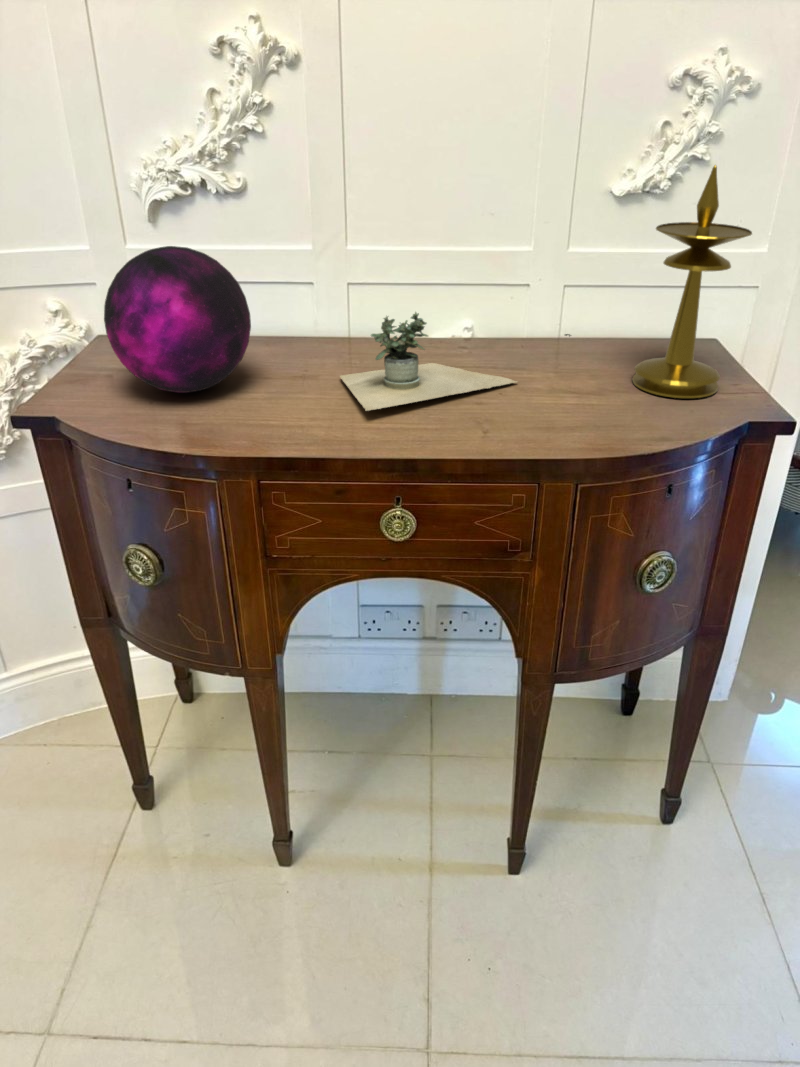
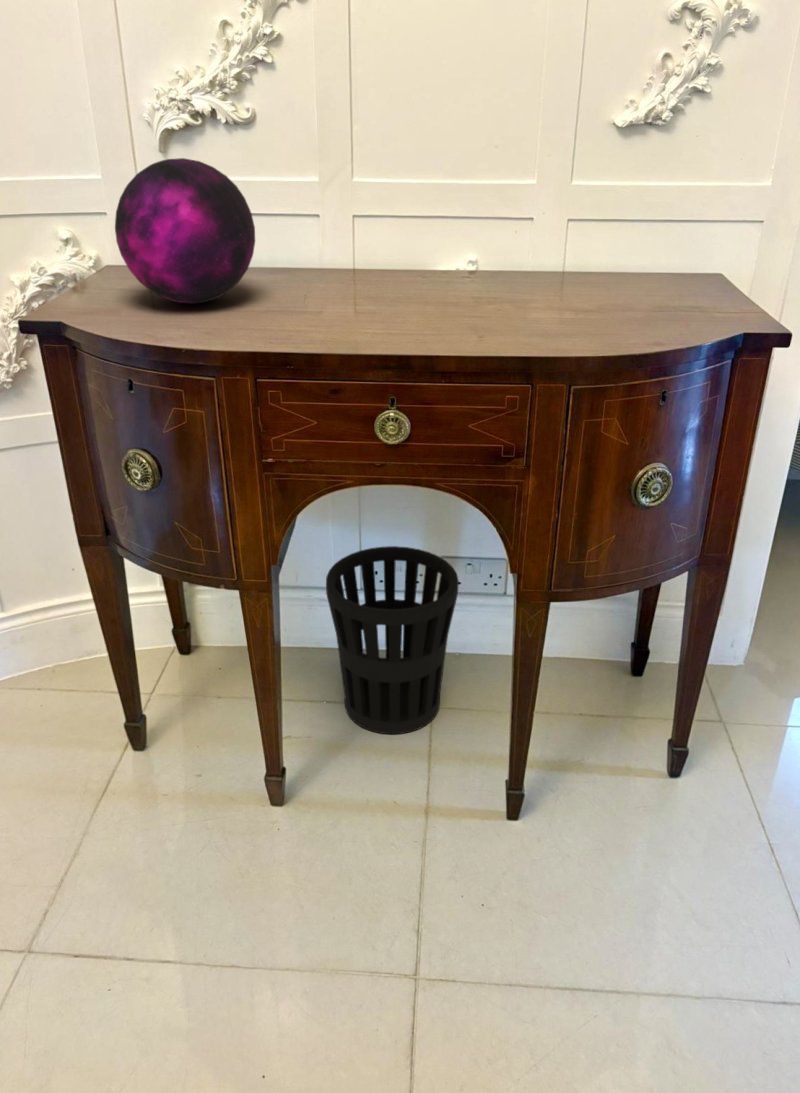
candlestick: present [632,165,752,398] -> none [630,81,742,314]
potted plant: present [340,312,571,411] -> none [341,225,570,314]
wastebasket: none [328,600,458,786] -> present [326,546,459,734]

